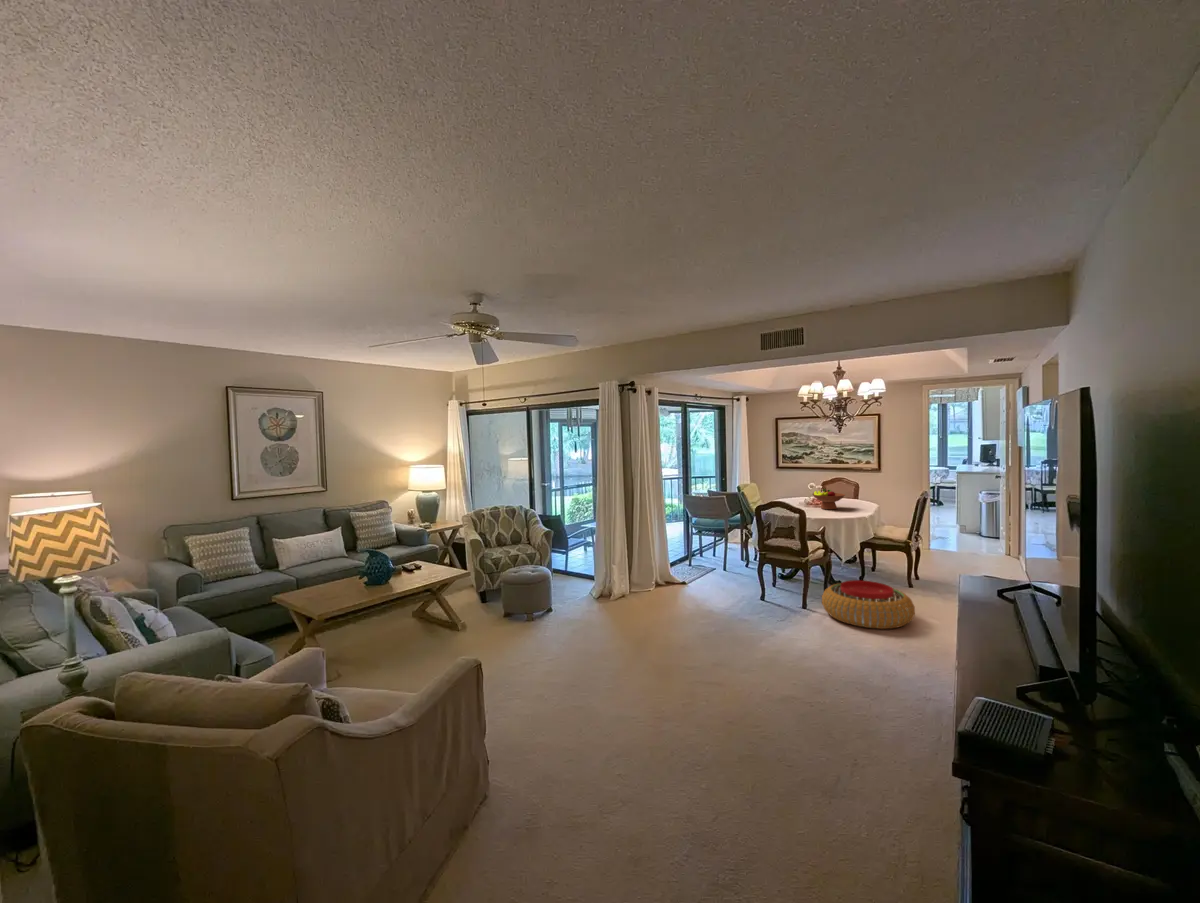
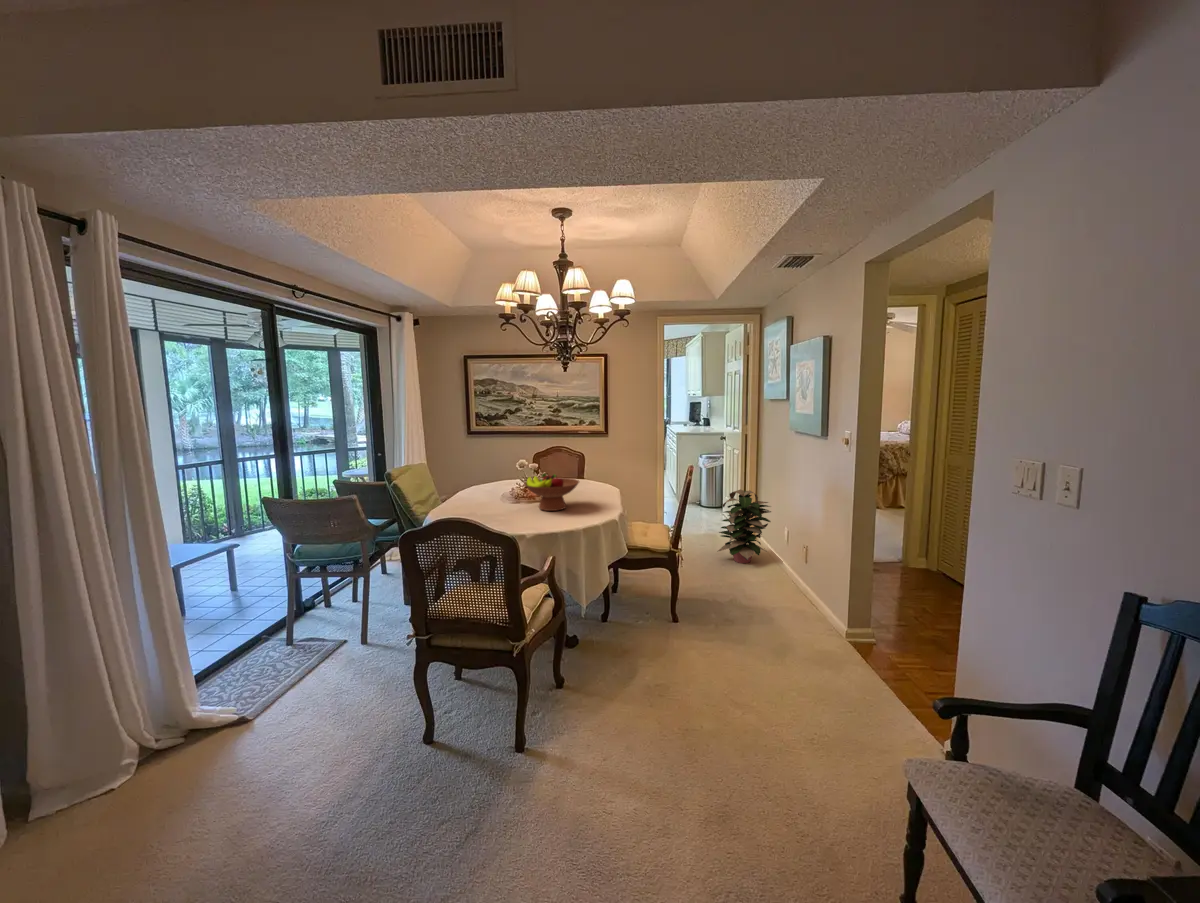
decorative plant: none [968,515,1019,571] -> present [718,490,771,563]
pouf: present [822,580,915,629] -> none [554,665,737,819]

